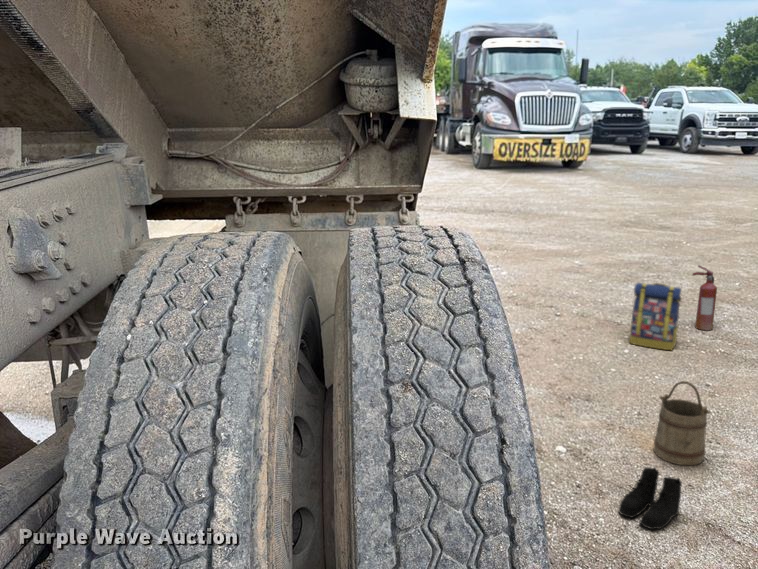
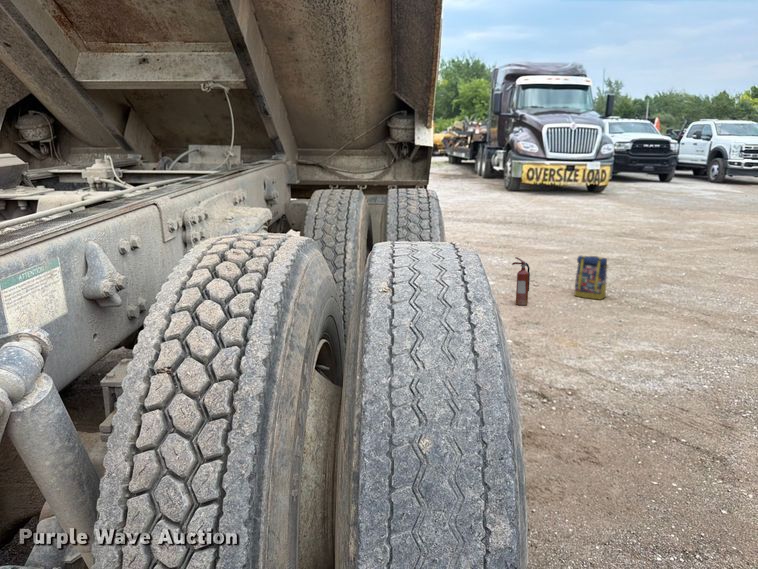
fire extinguisher: present [693,265,717,331] -> present [512,257,530,306]
bucket: present [654,381,709,465] -> none [560,294,588,341]
boots: present [619,467,682,529] -> none [527,330,561,358]

